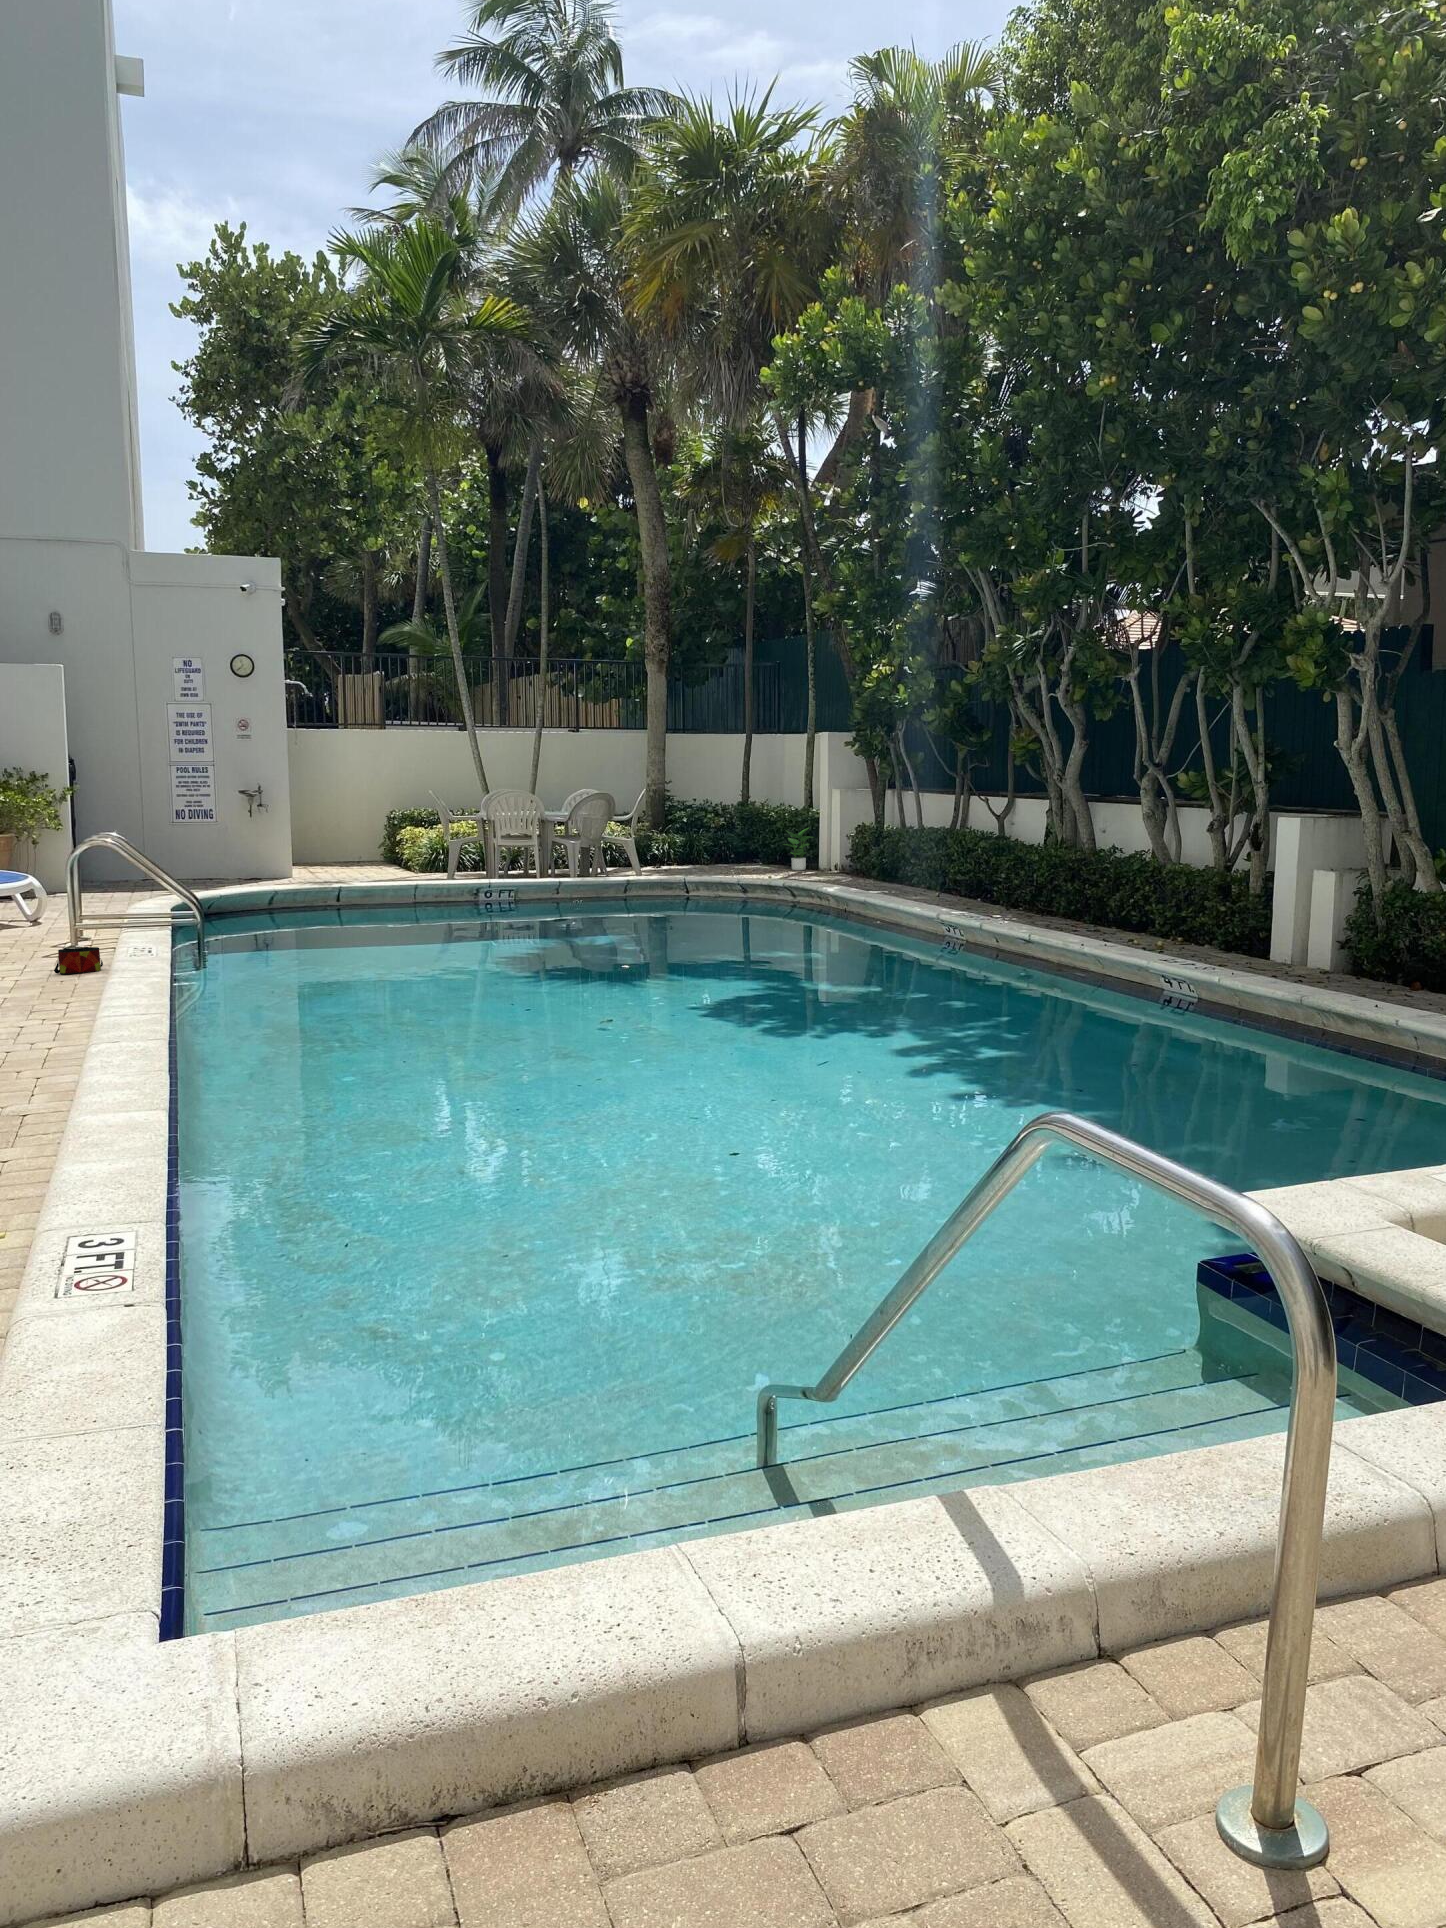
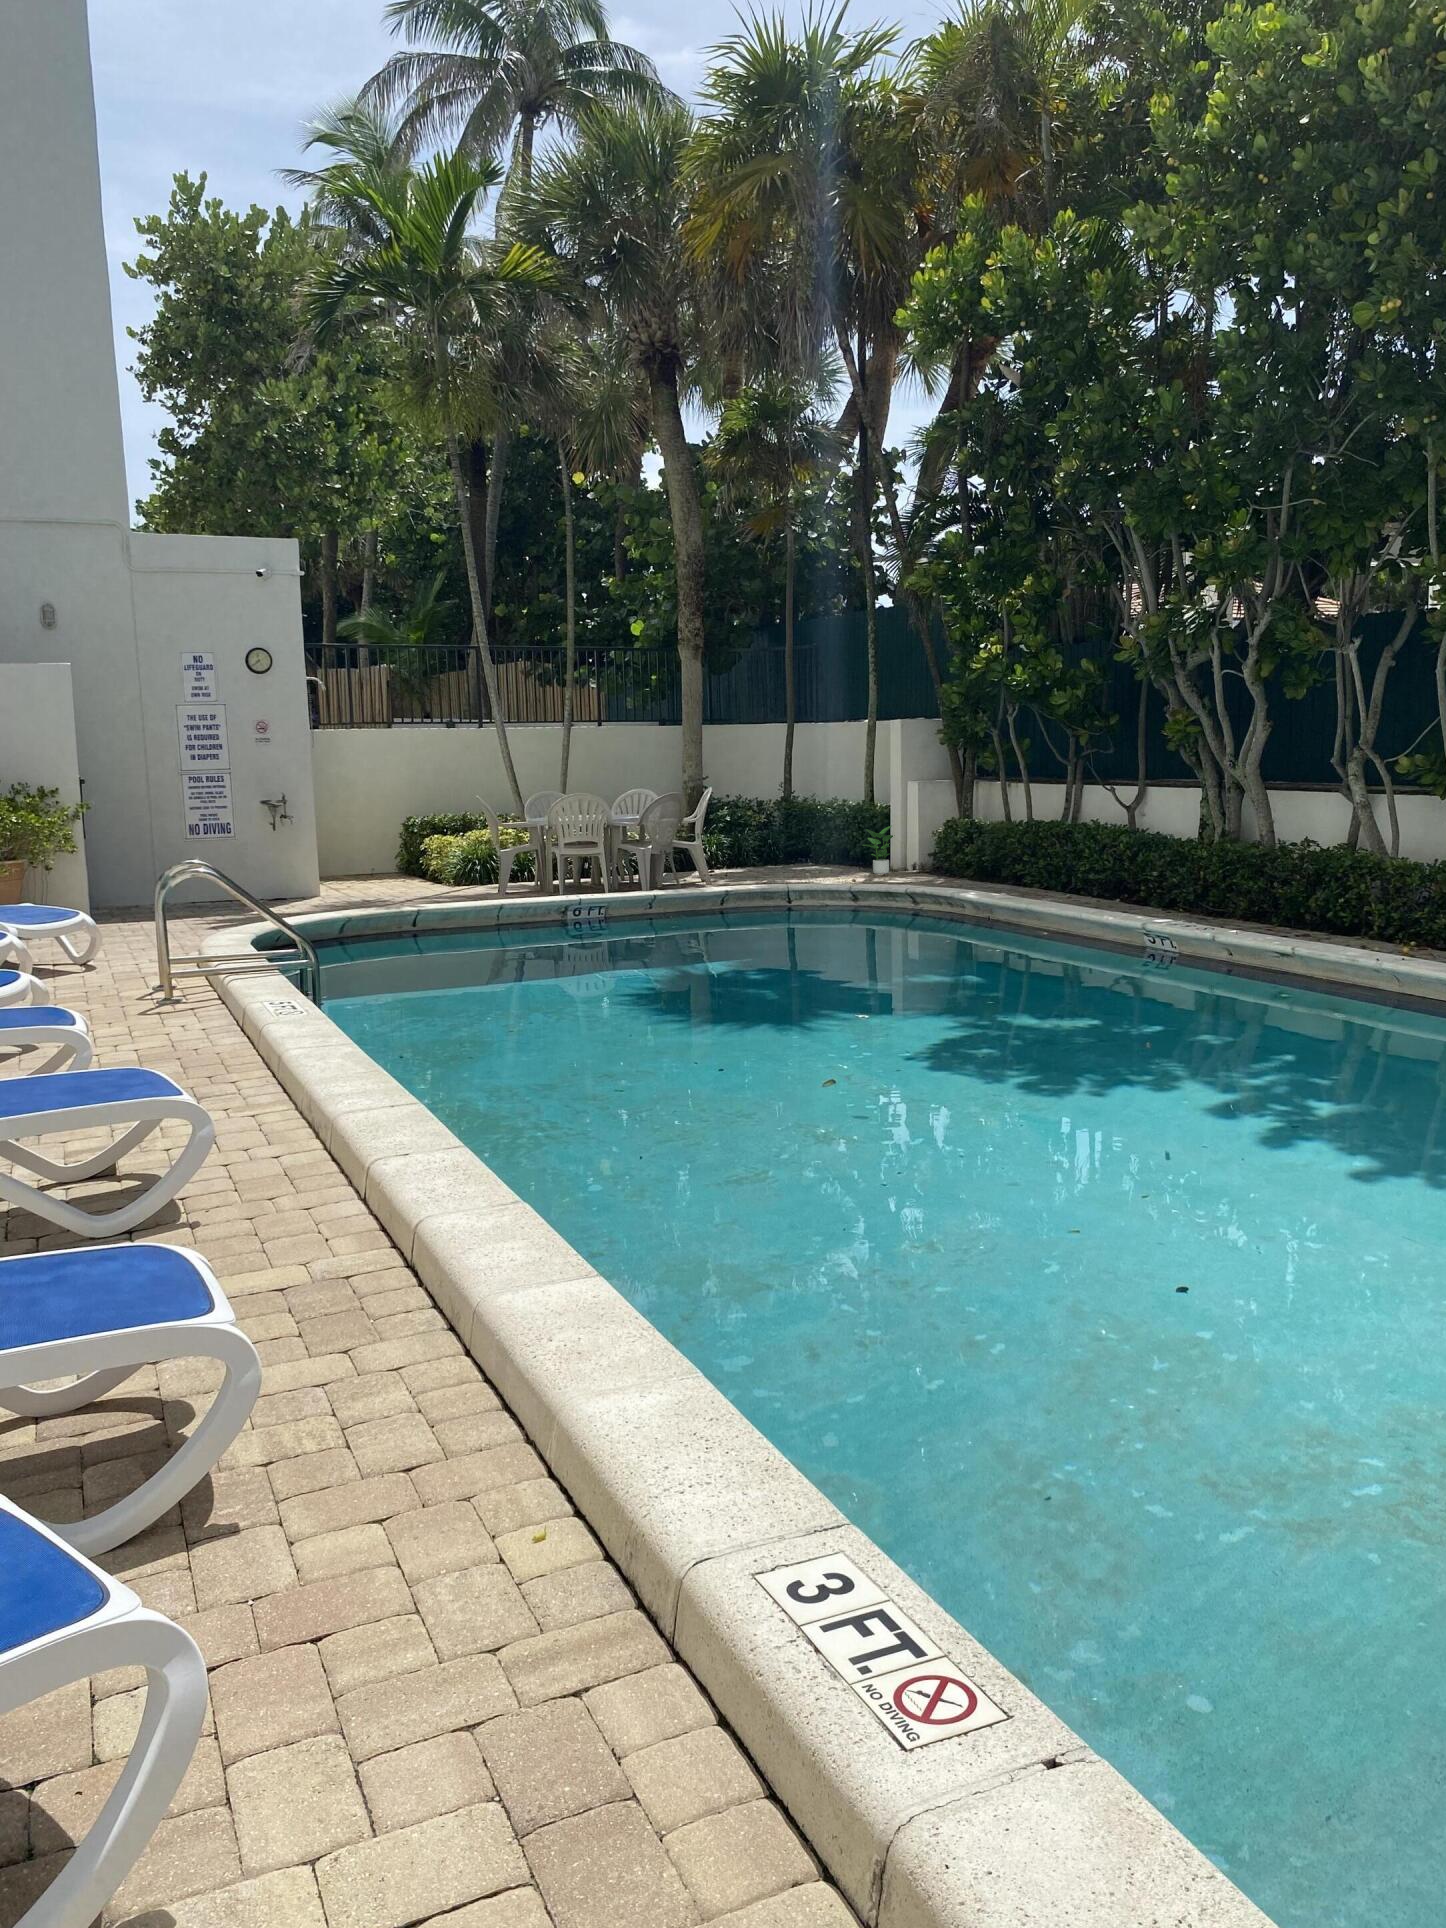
bag: present [54,947,103,974] -> none [119,987,175,1020]

